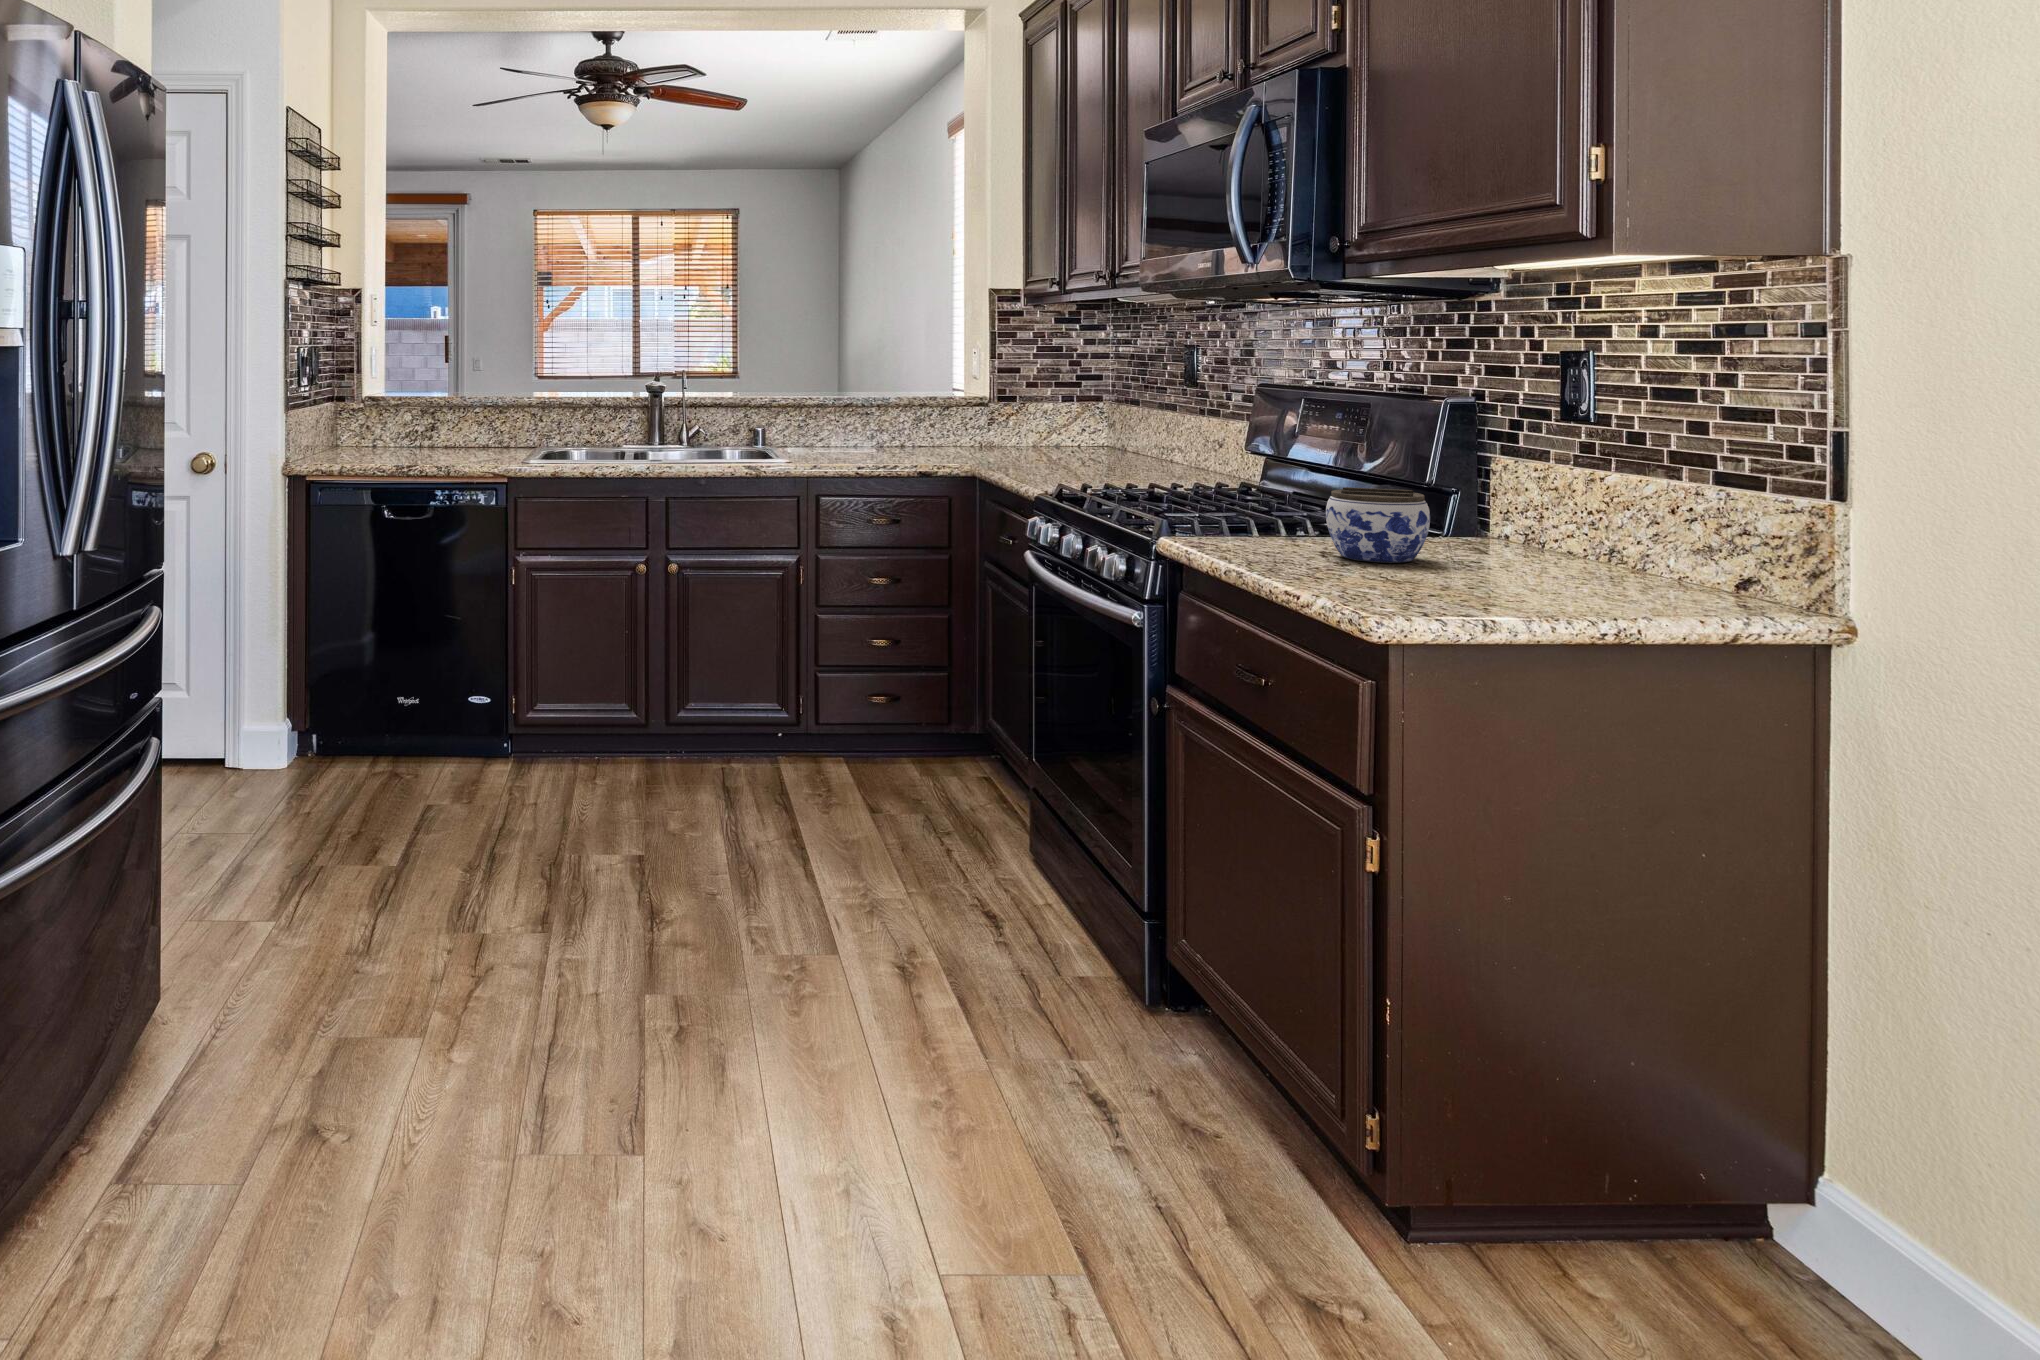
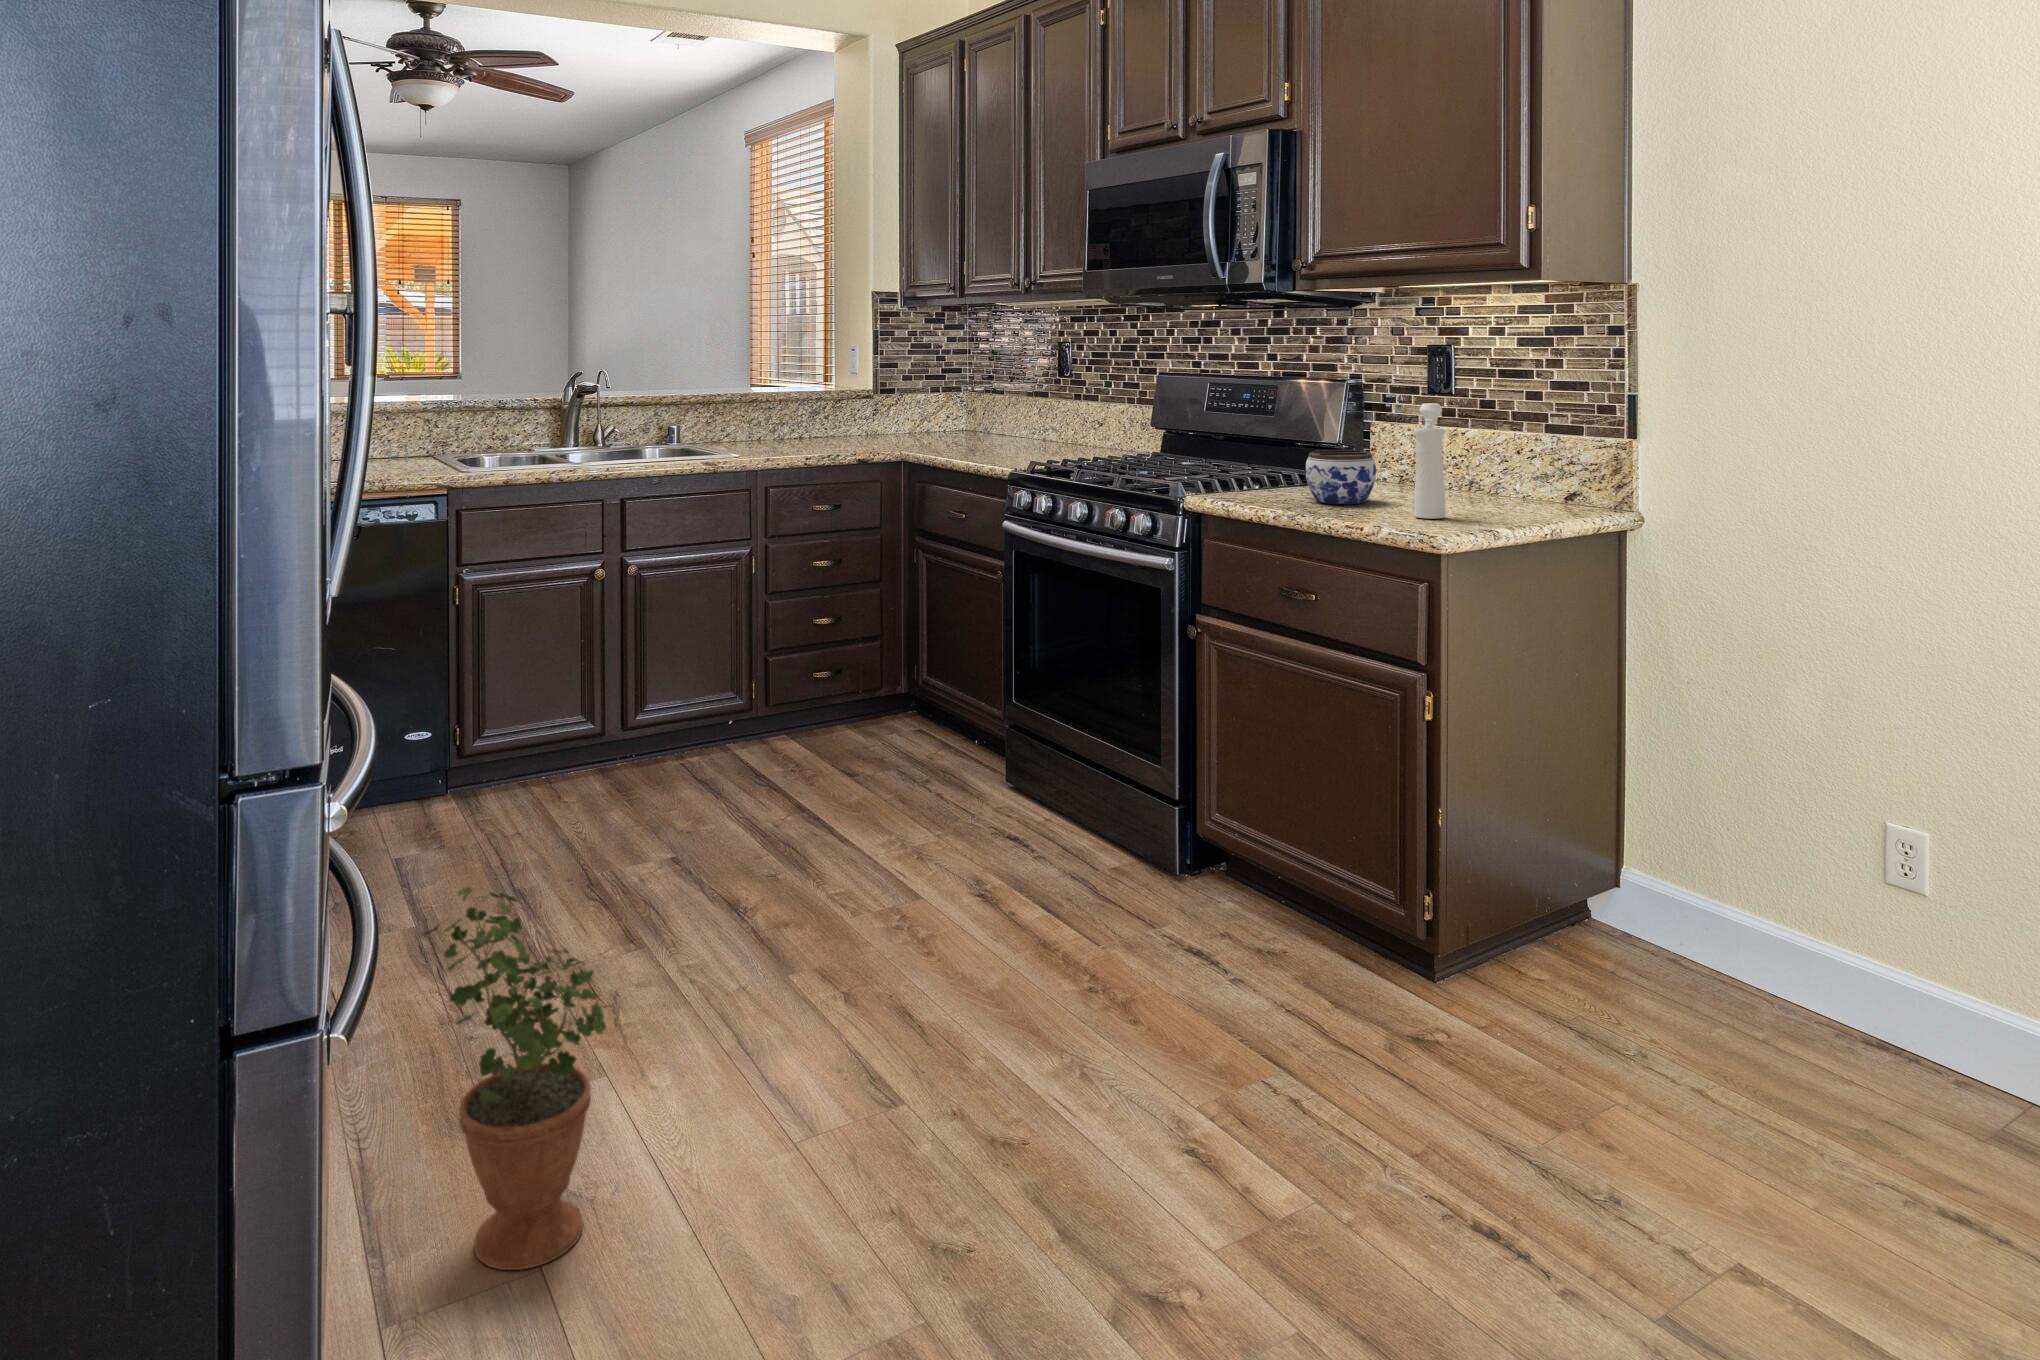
pepper mill: none [1434,430,1507,591] -> present [1413,403,1445,519]
potted plant: none [114,835,269,1219] -> present [417,887,606,1270]

